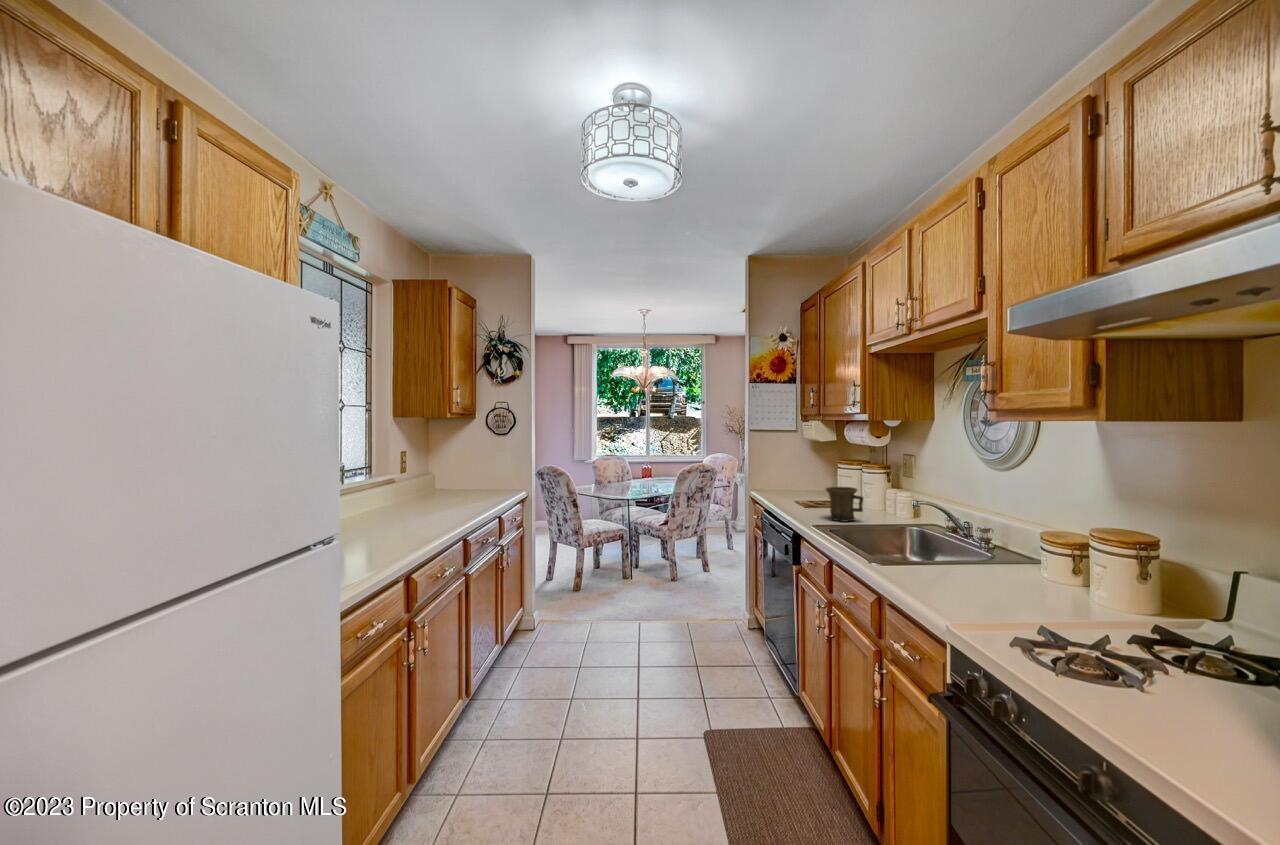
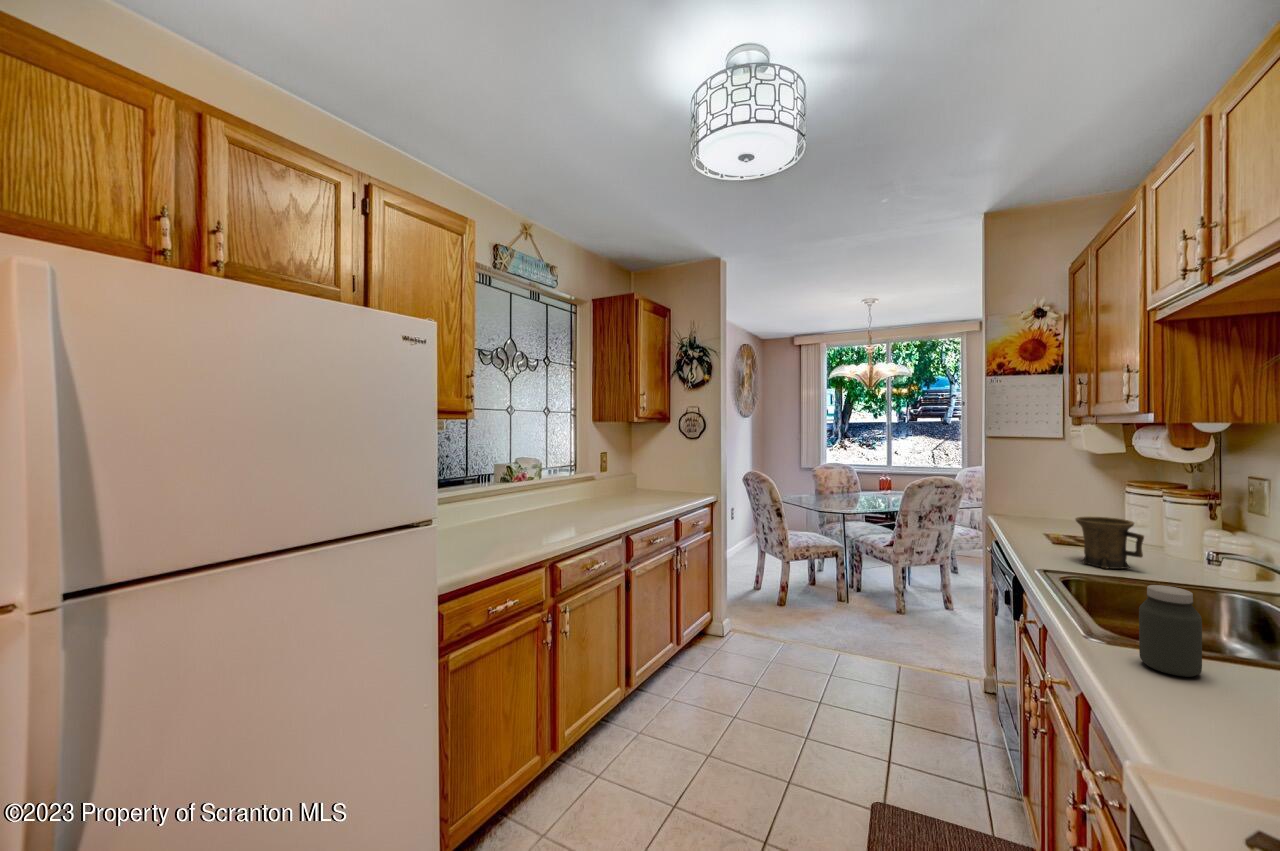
jar: none [905,526,936,580] -> present [1139,585,1202,677]

